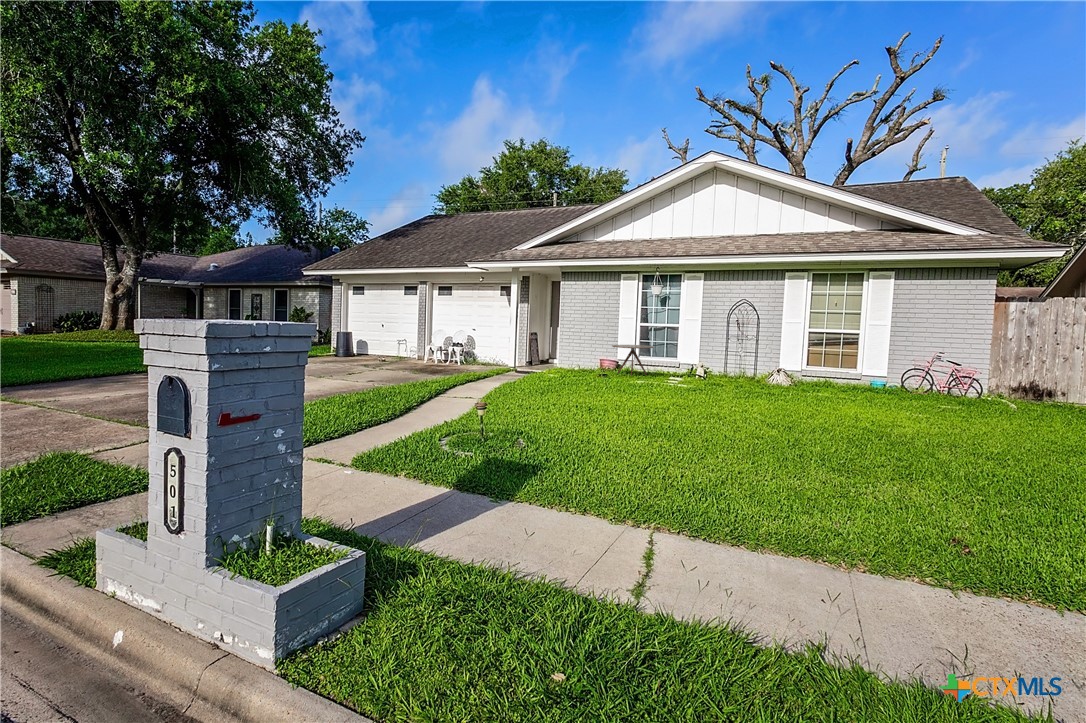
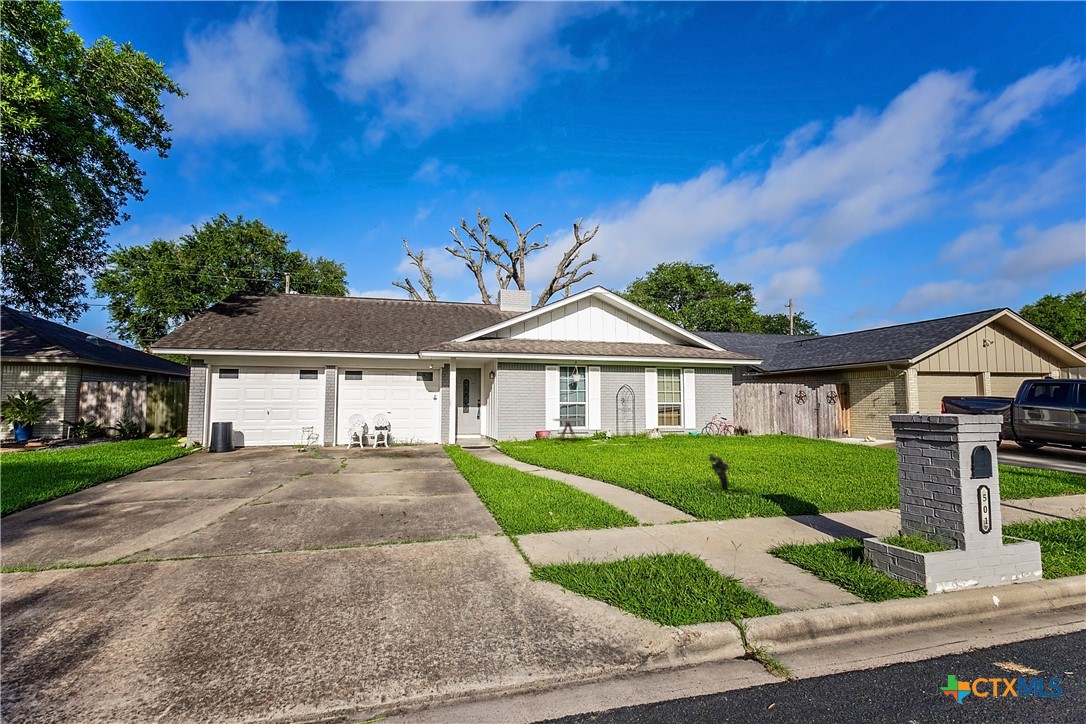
potted plant: none [528,391,559,448] -> present [709,454,729,489]

